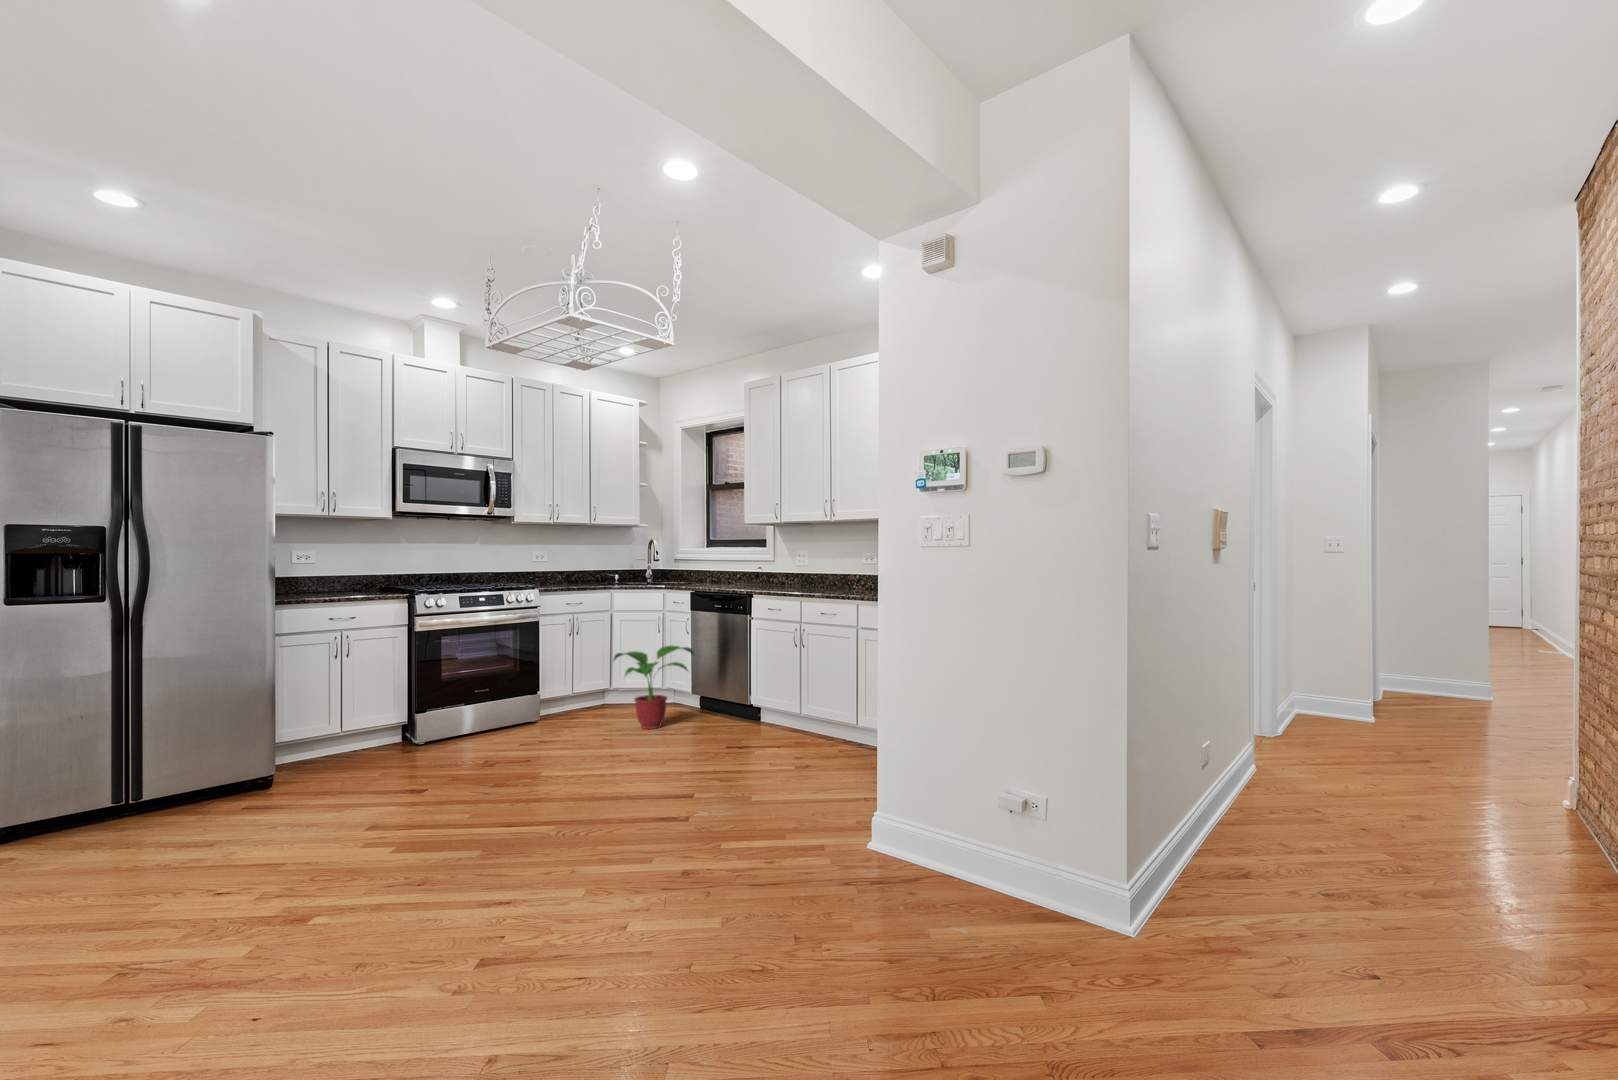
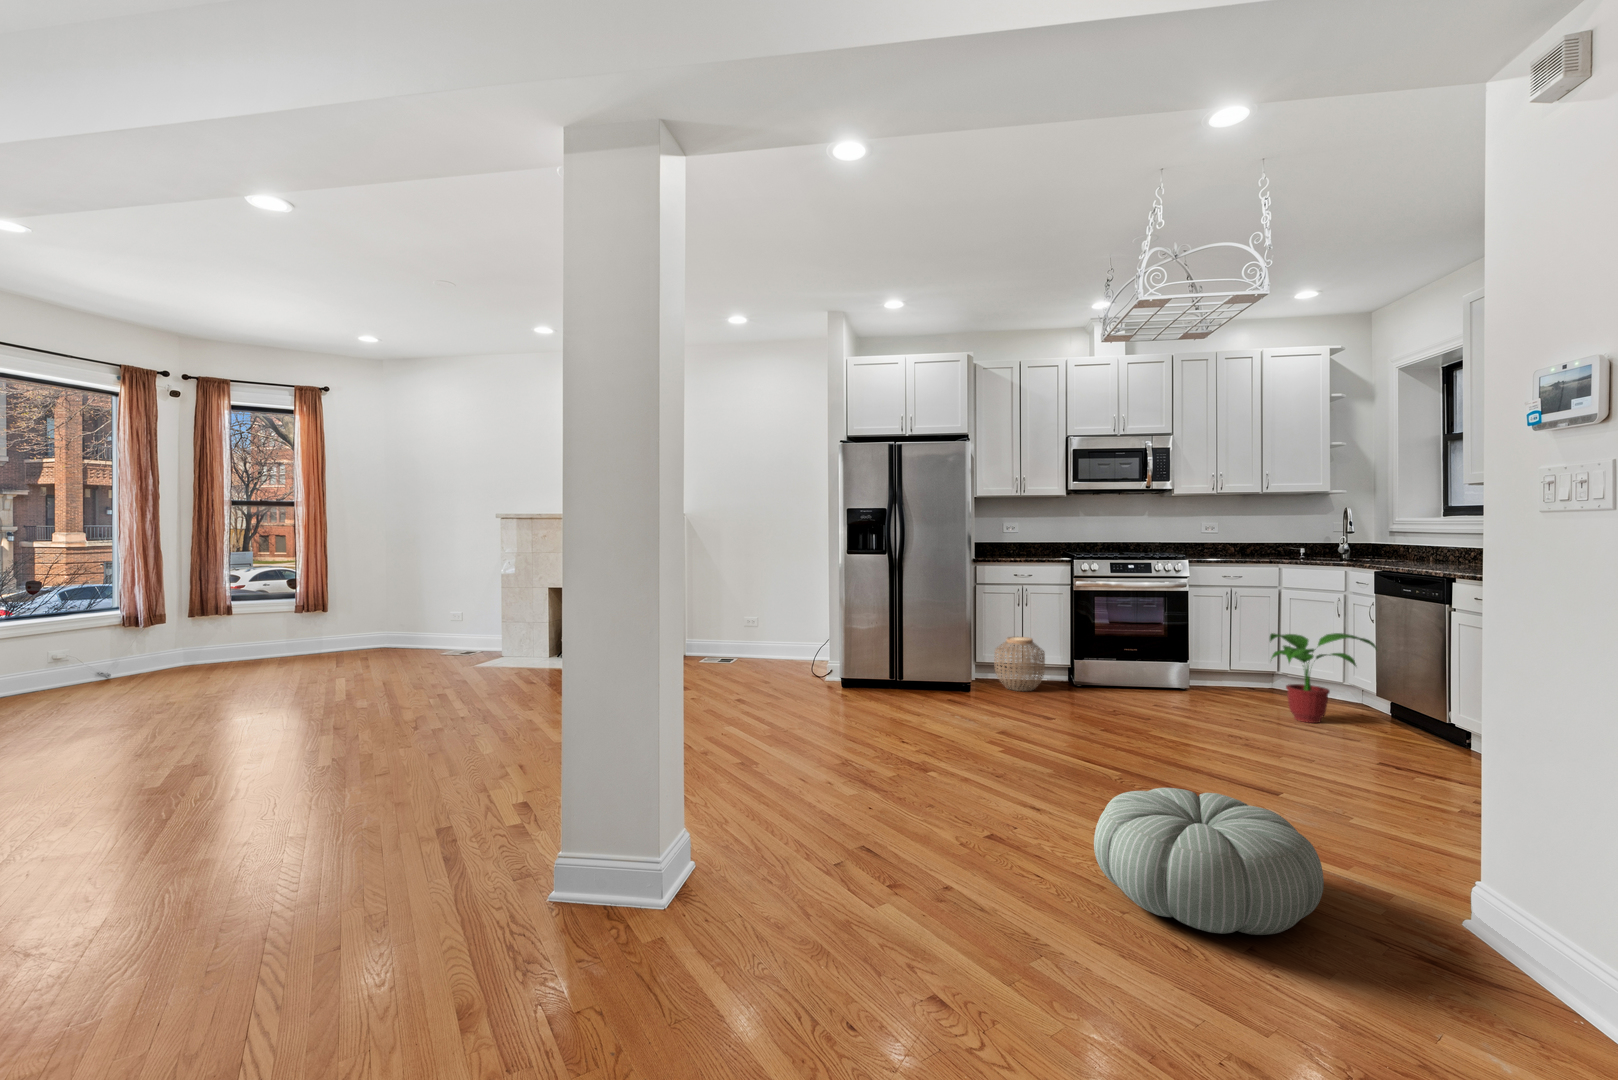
woven basket: none [314,696,387,768] -> present [995,637,1045,691]
pouf: none [624,808,823,953] -> present [1094,788,1324,935]

